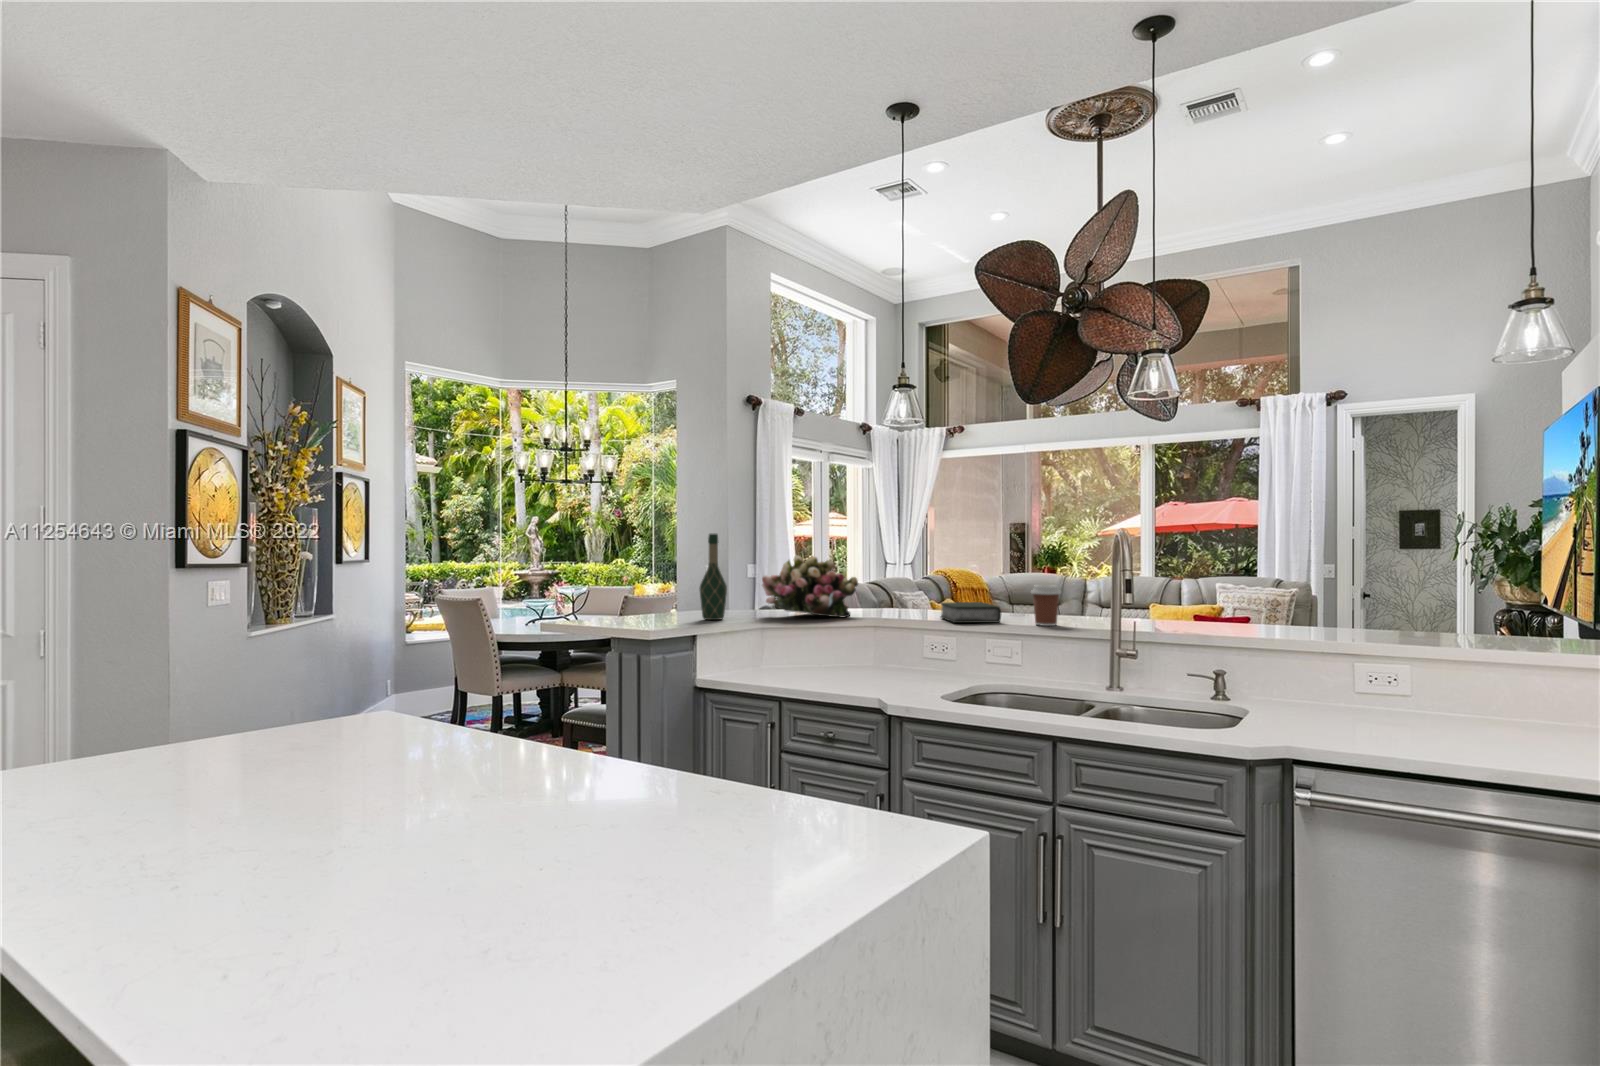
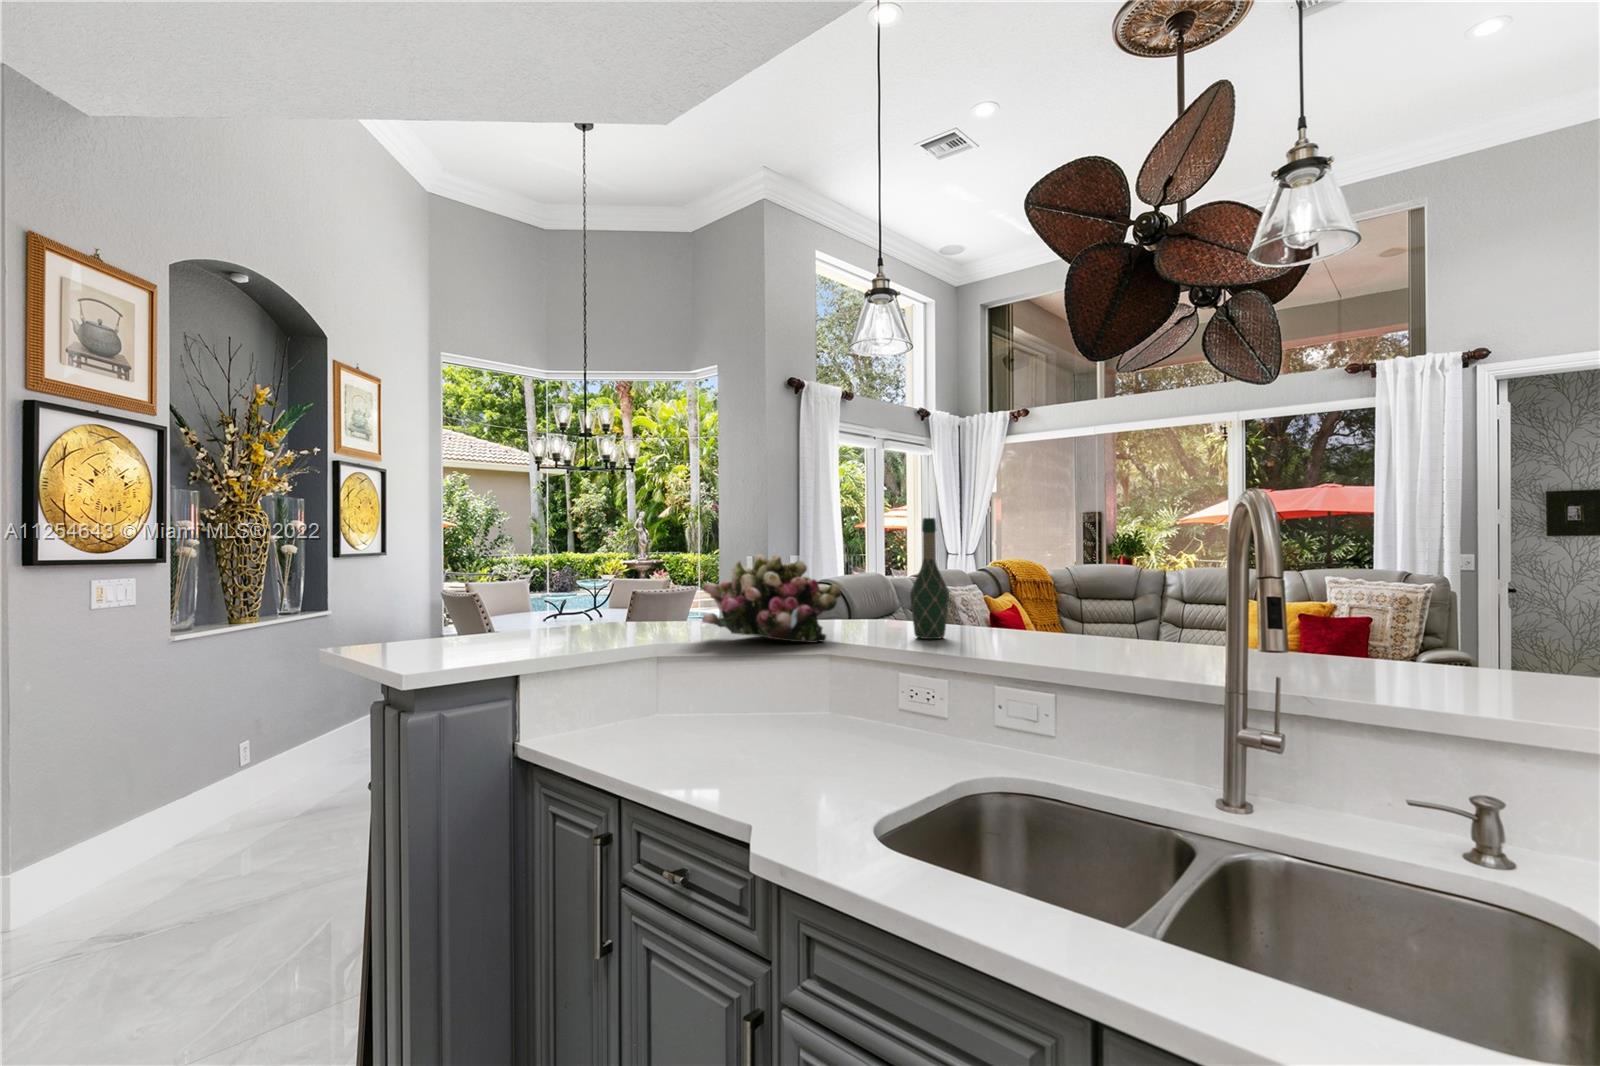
wine bottle: present [699,534,727,620] -> present [910,518,949,639]
coffee cup: present [1031,585,1061,626] -> none [1088,603,1140,671]
book: present [940,602,1001,623] -> none [951,624,1042,661]

